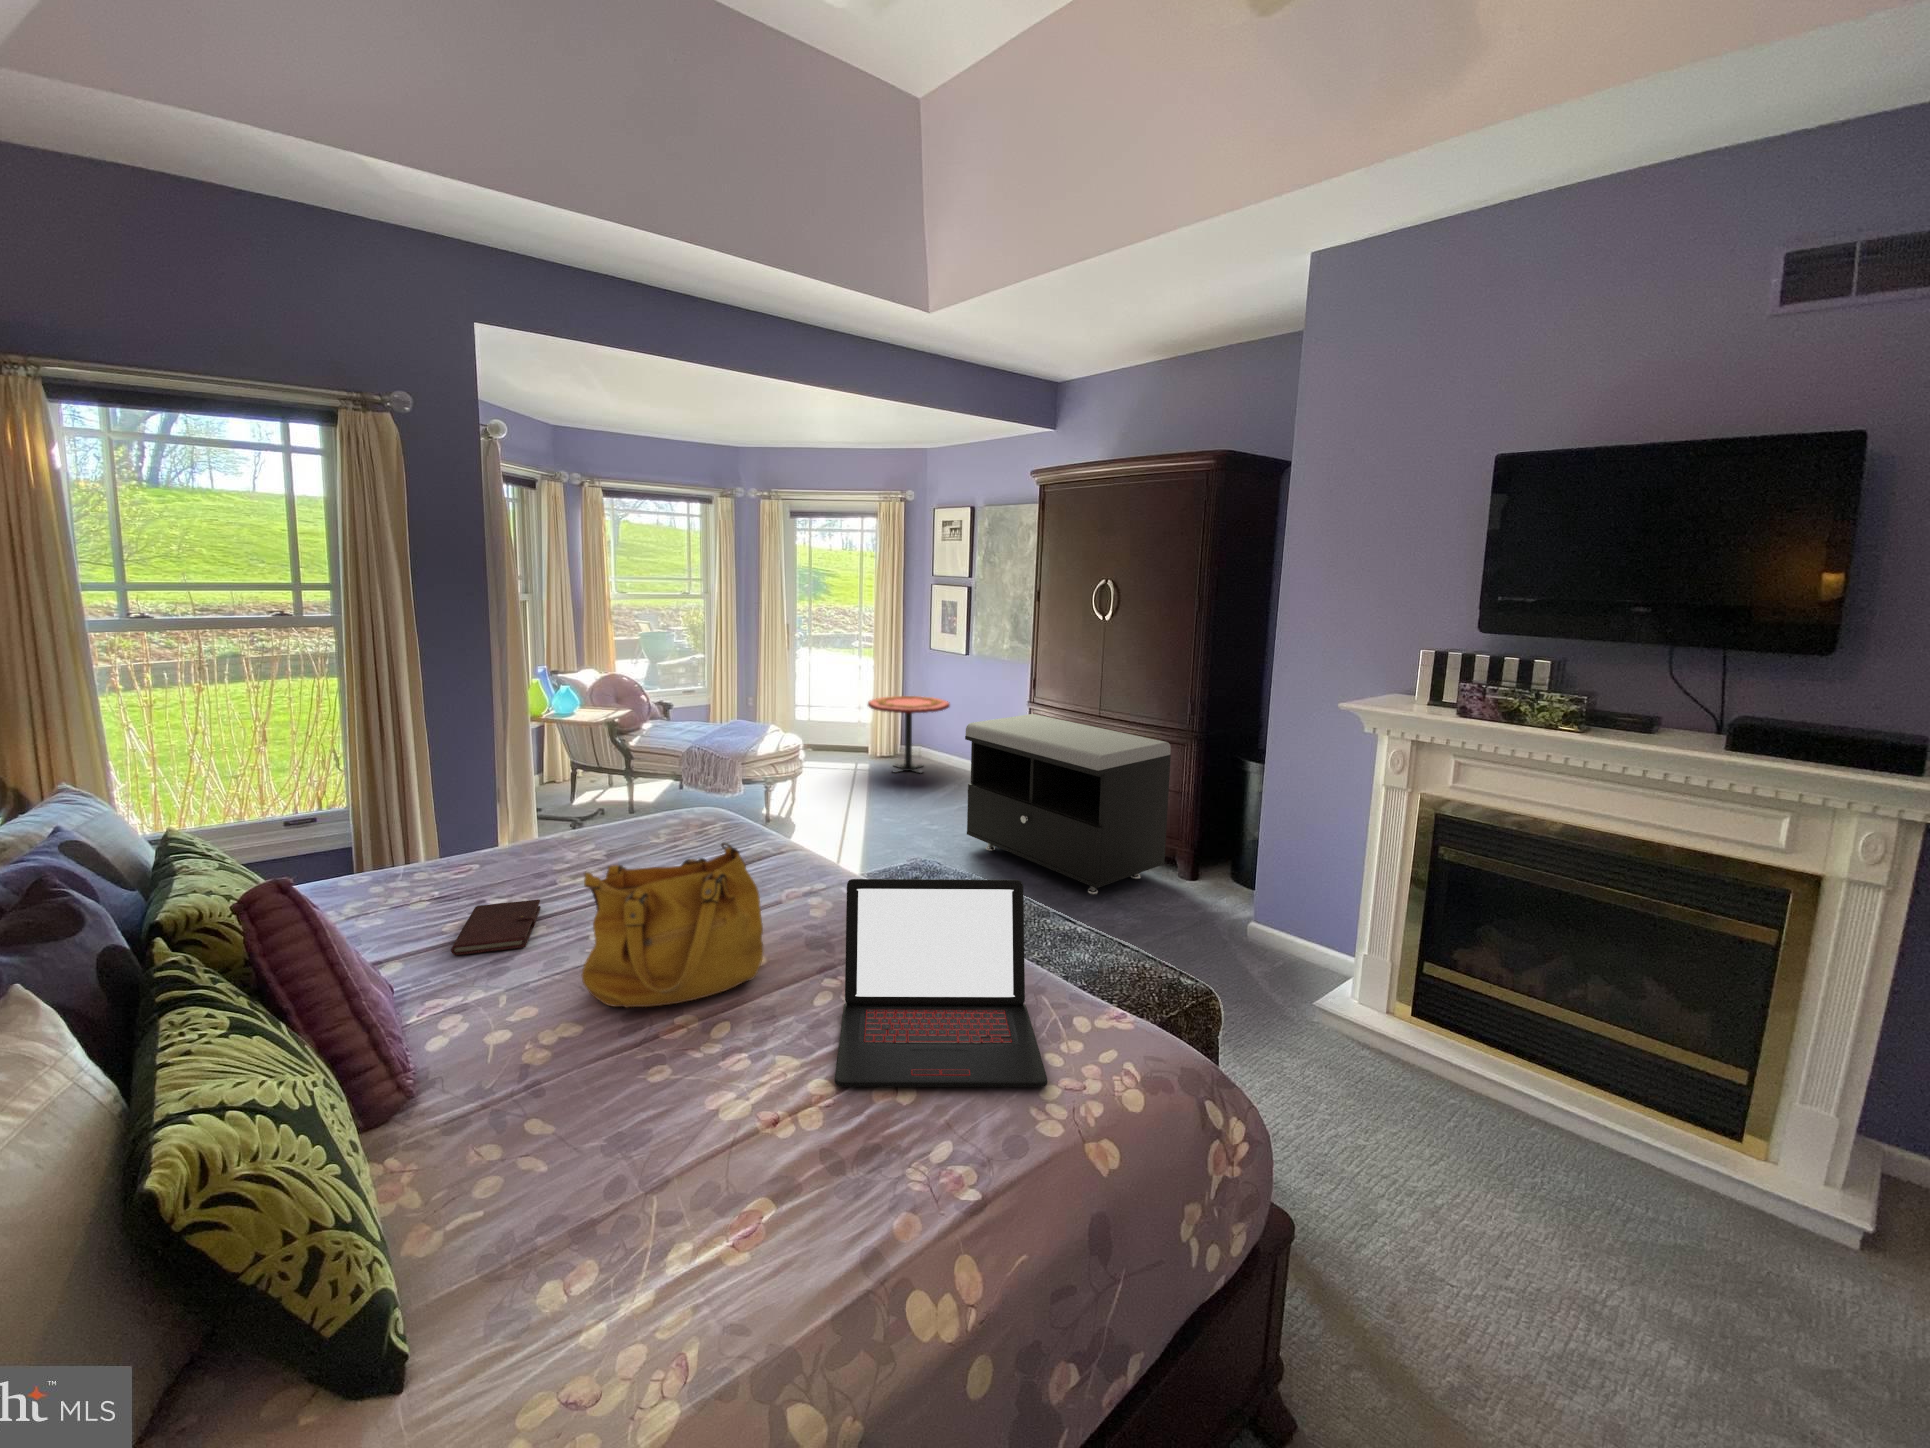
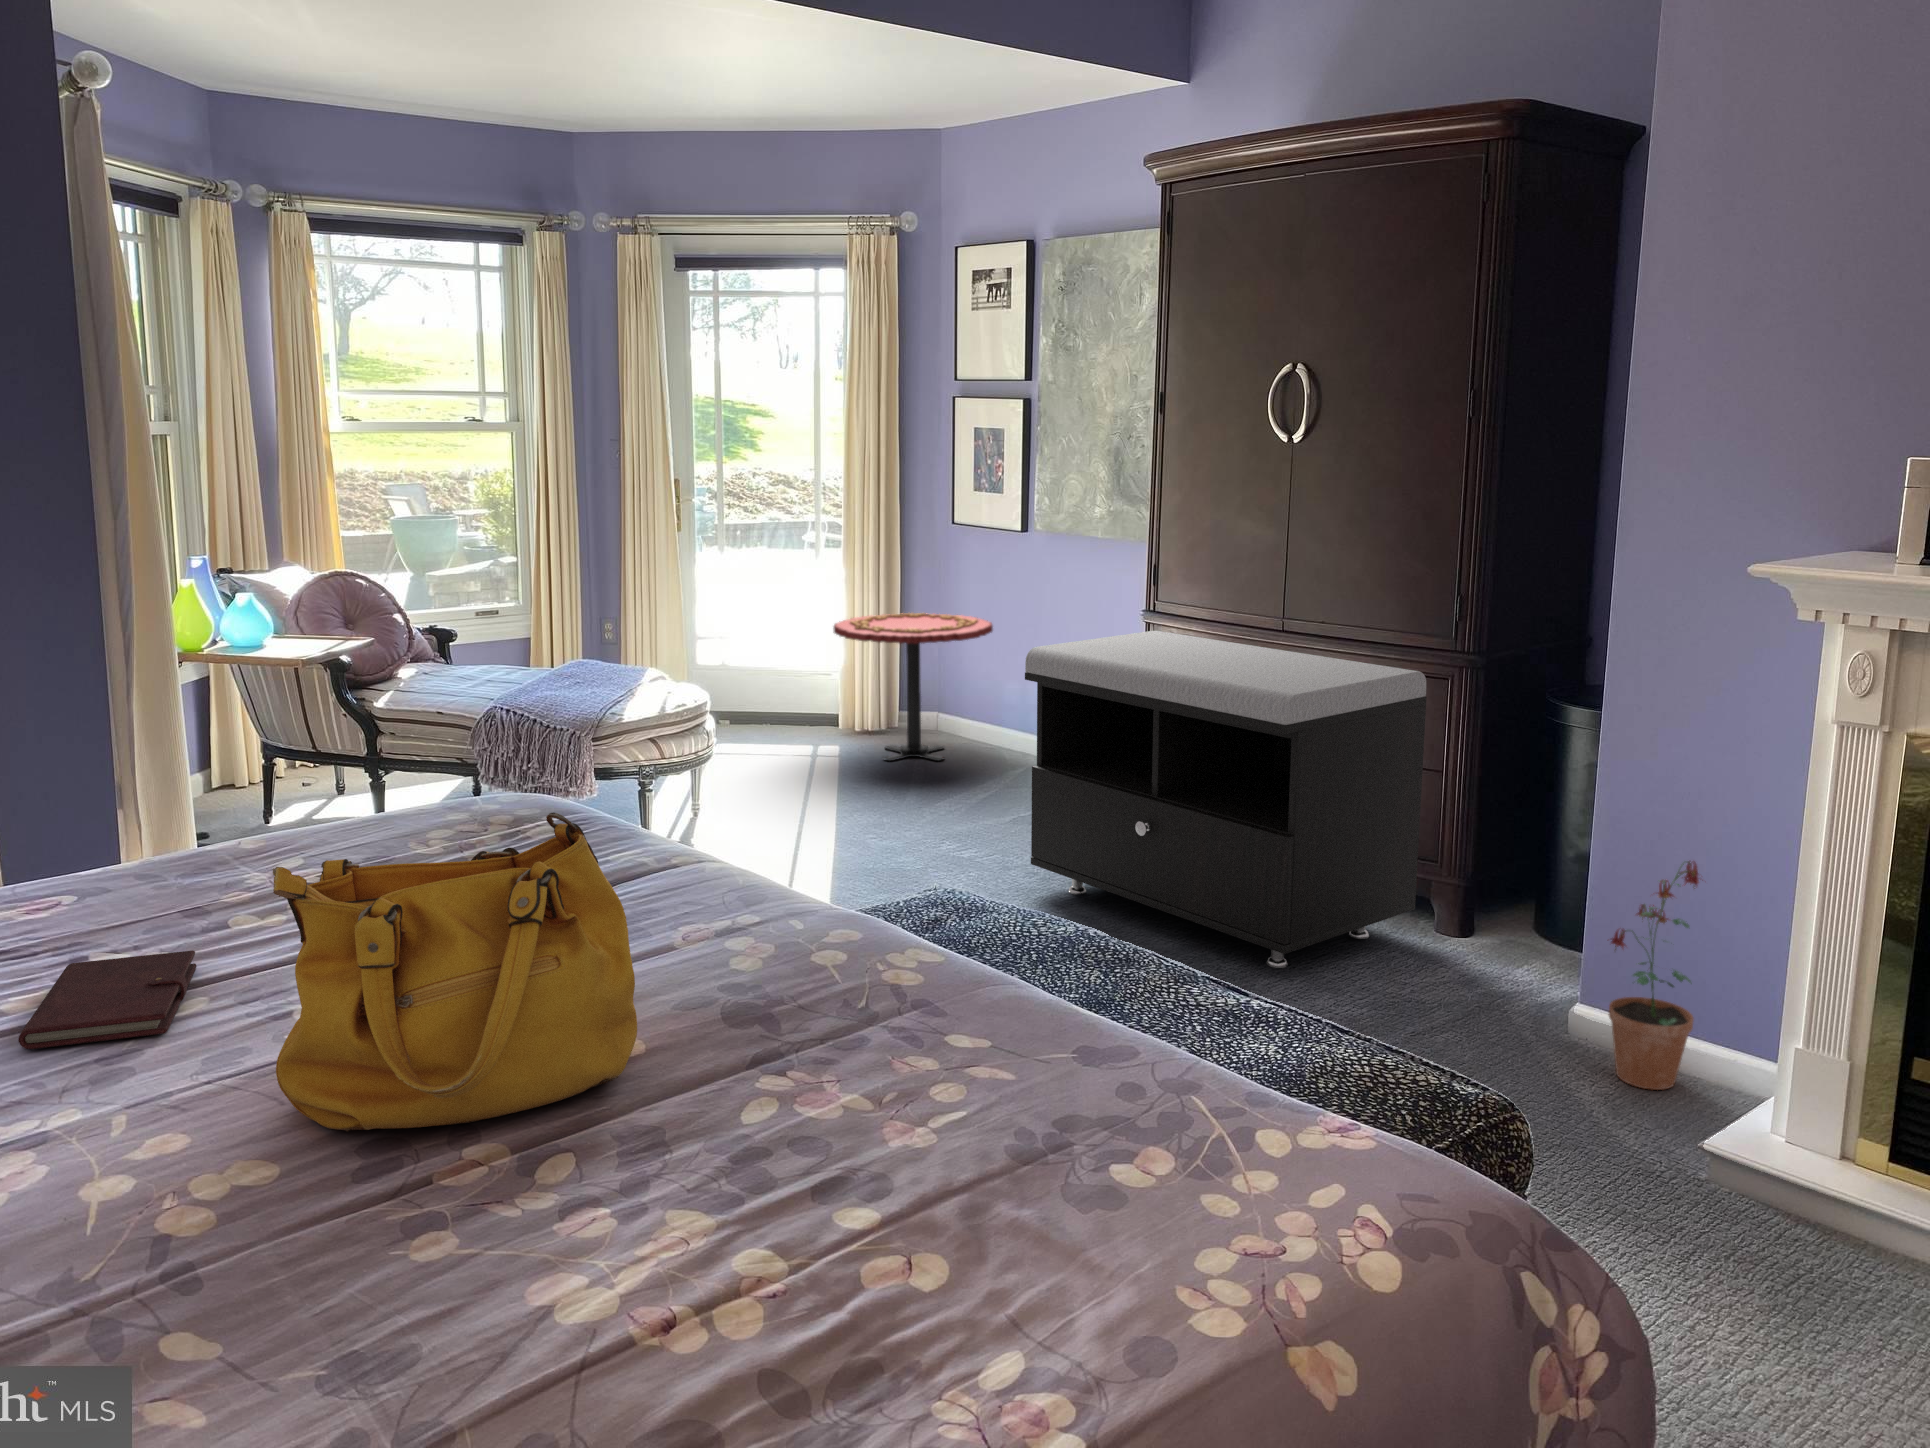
potted plant: none [1260,848,1313,968] -> present [1609,861,1699,1090]
laptop: present [835,879,1047,1087] -> none [784,868,1208,1258]

